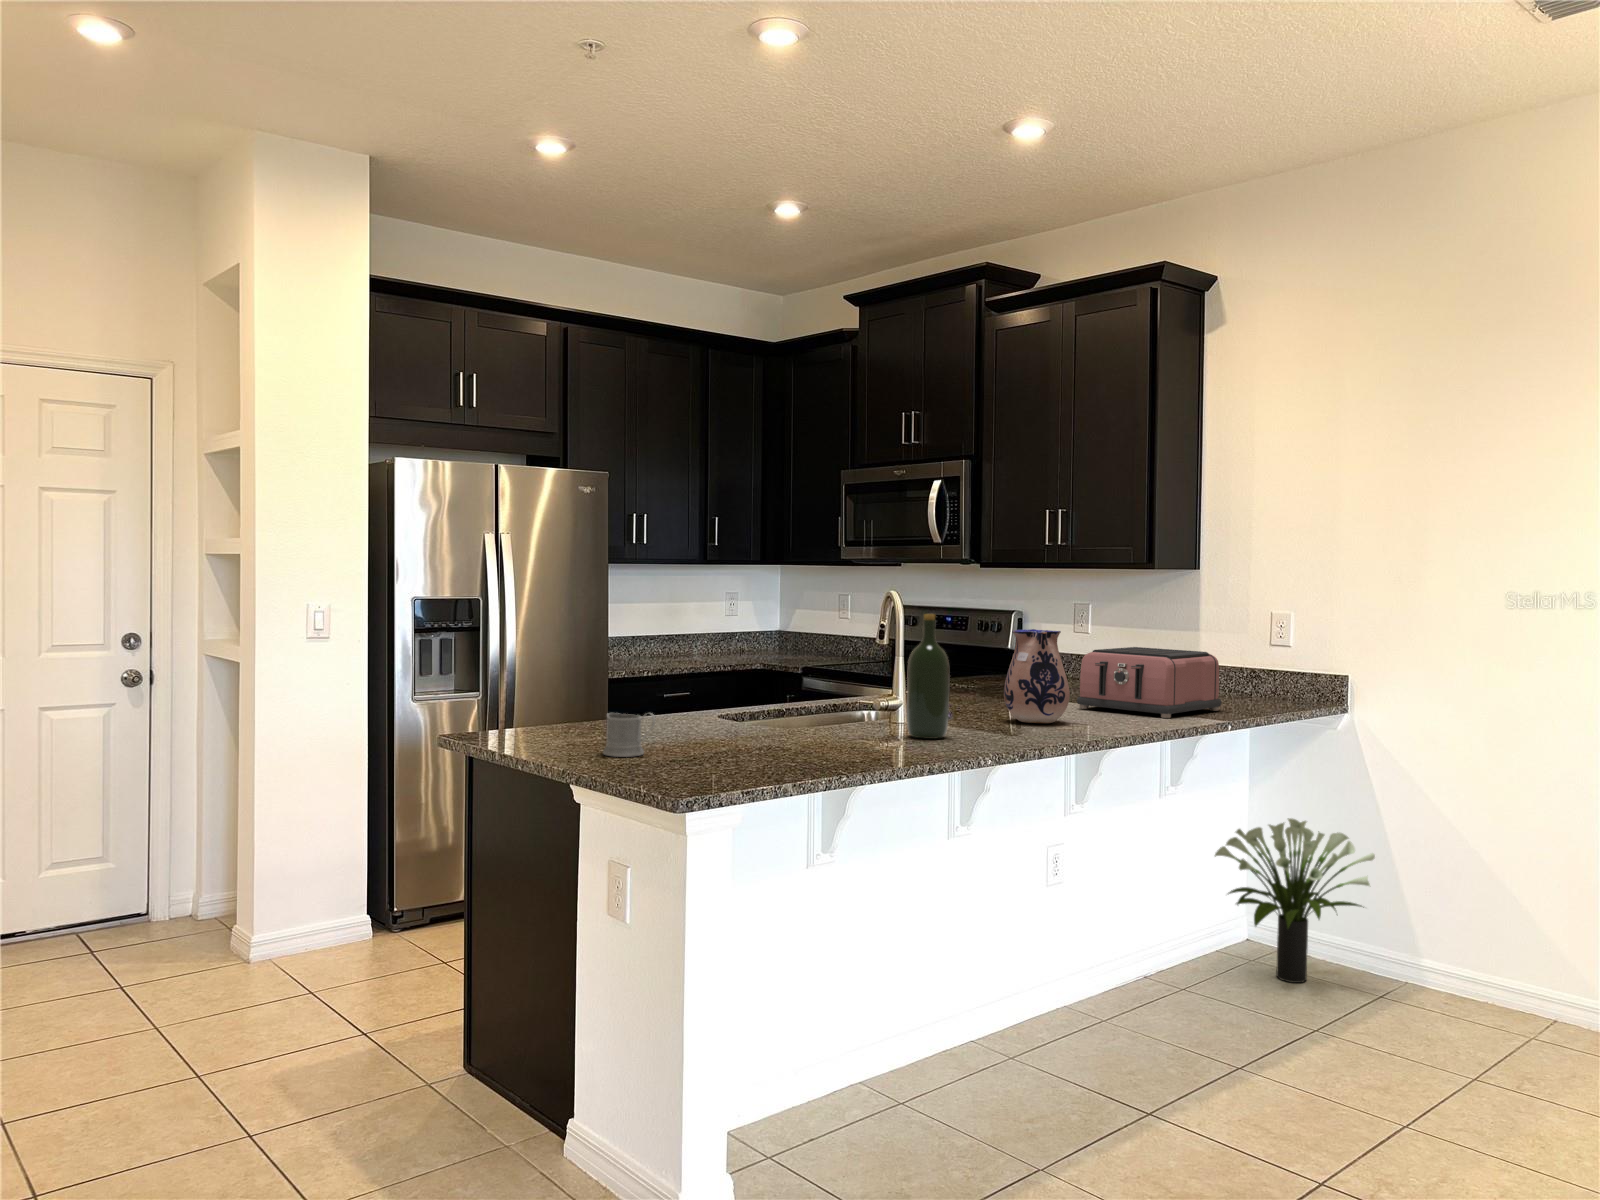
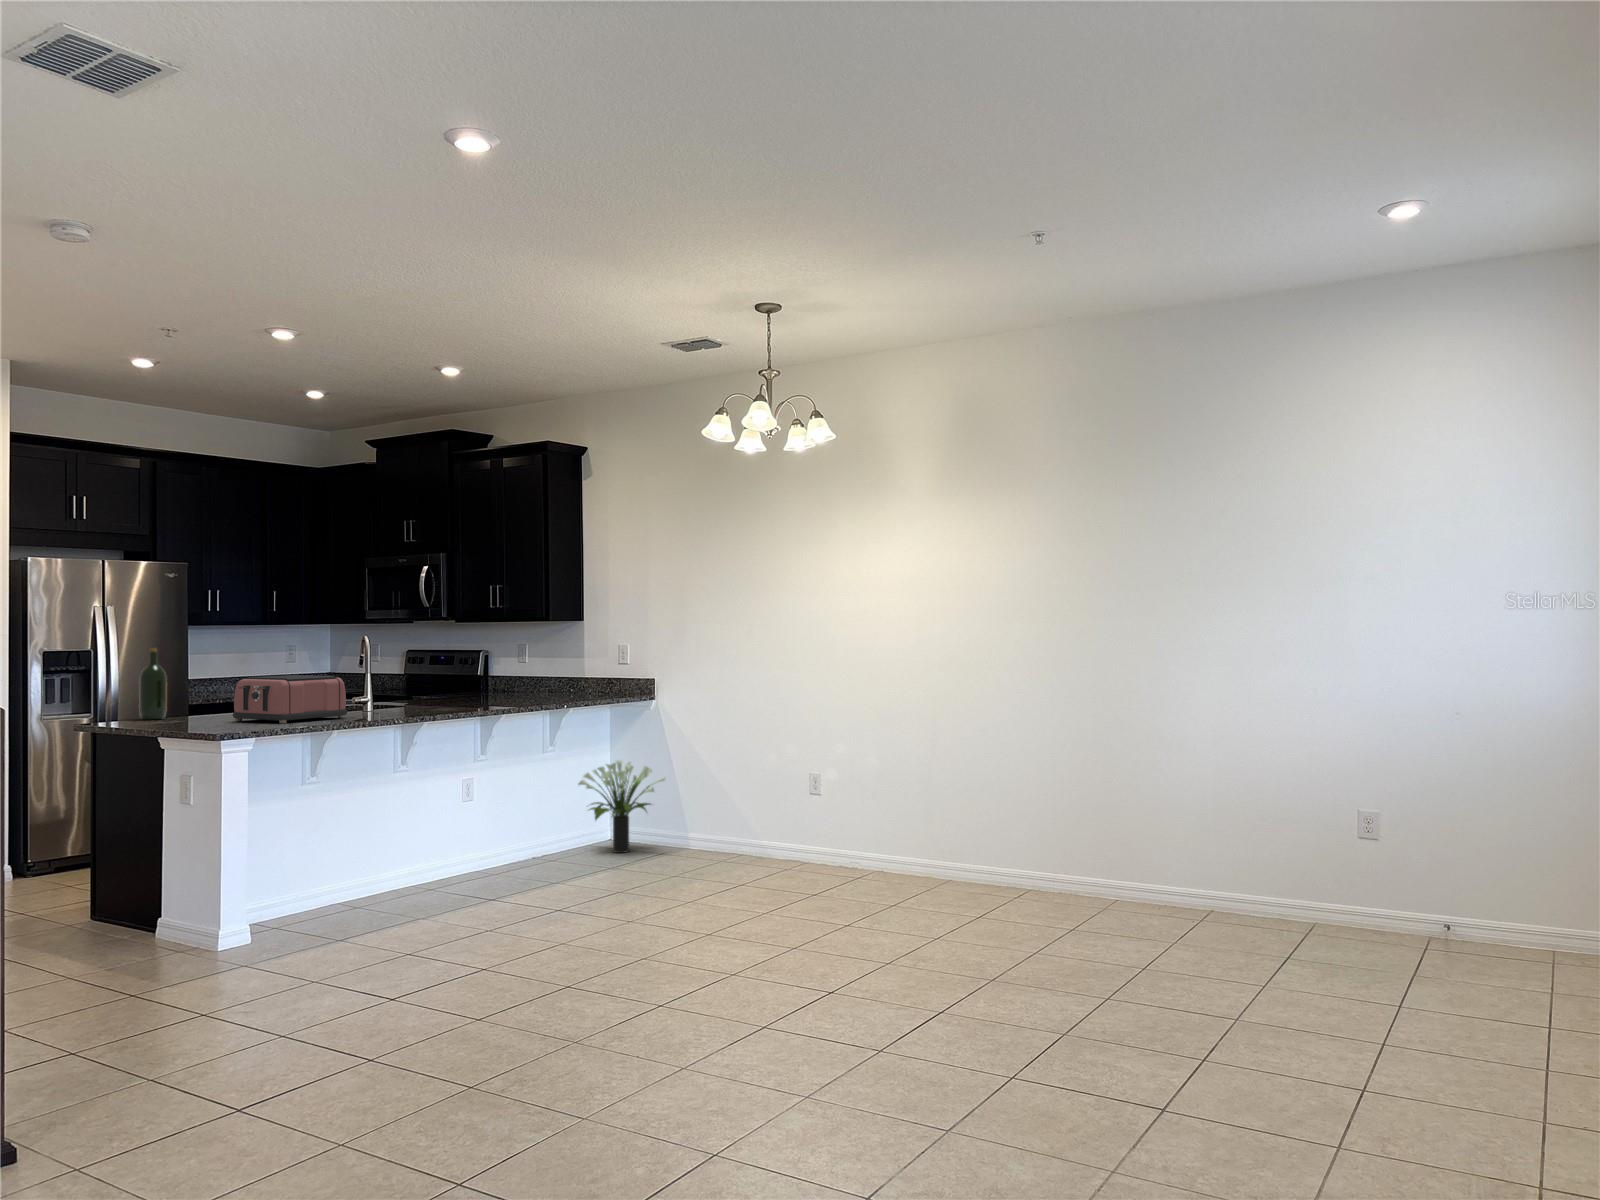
wine bottle: present [907,614,950,739] -> present [139,648,167,720]
ceramic pitcher: present [1004,629,1070,723] -> none [432,655,470,707]
toaster: present [1077,647,1222,718] -> present [233,675,347,723]
mug: present [603,713,655,757] -> none [178,700,208,724]

